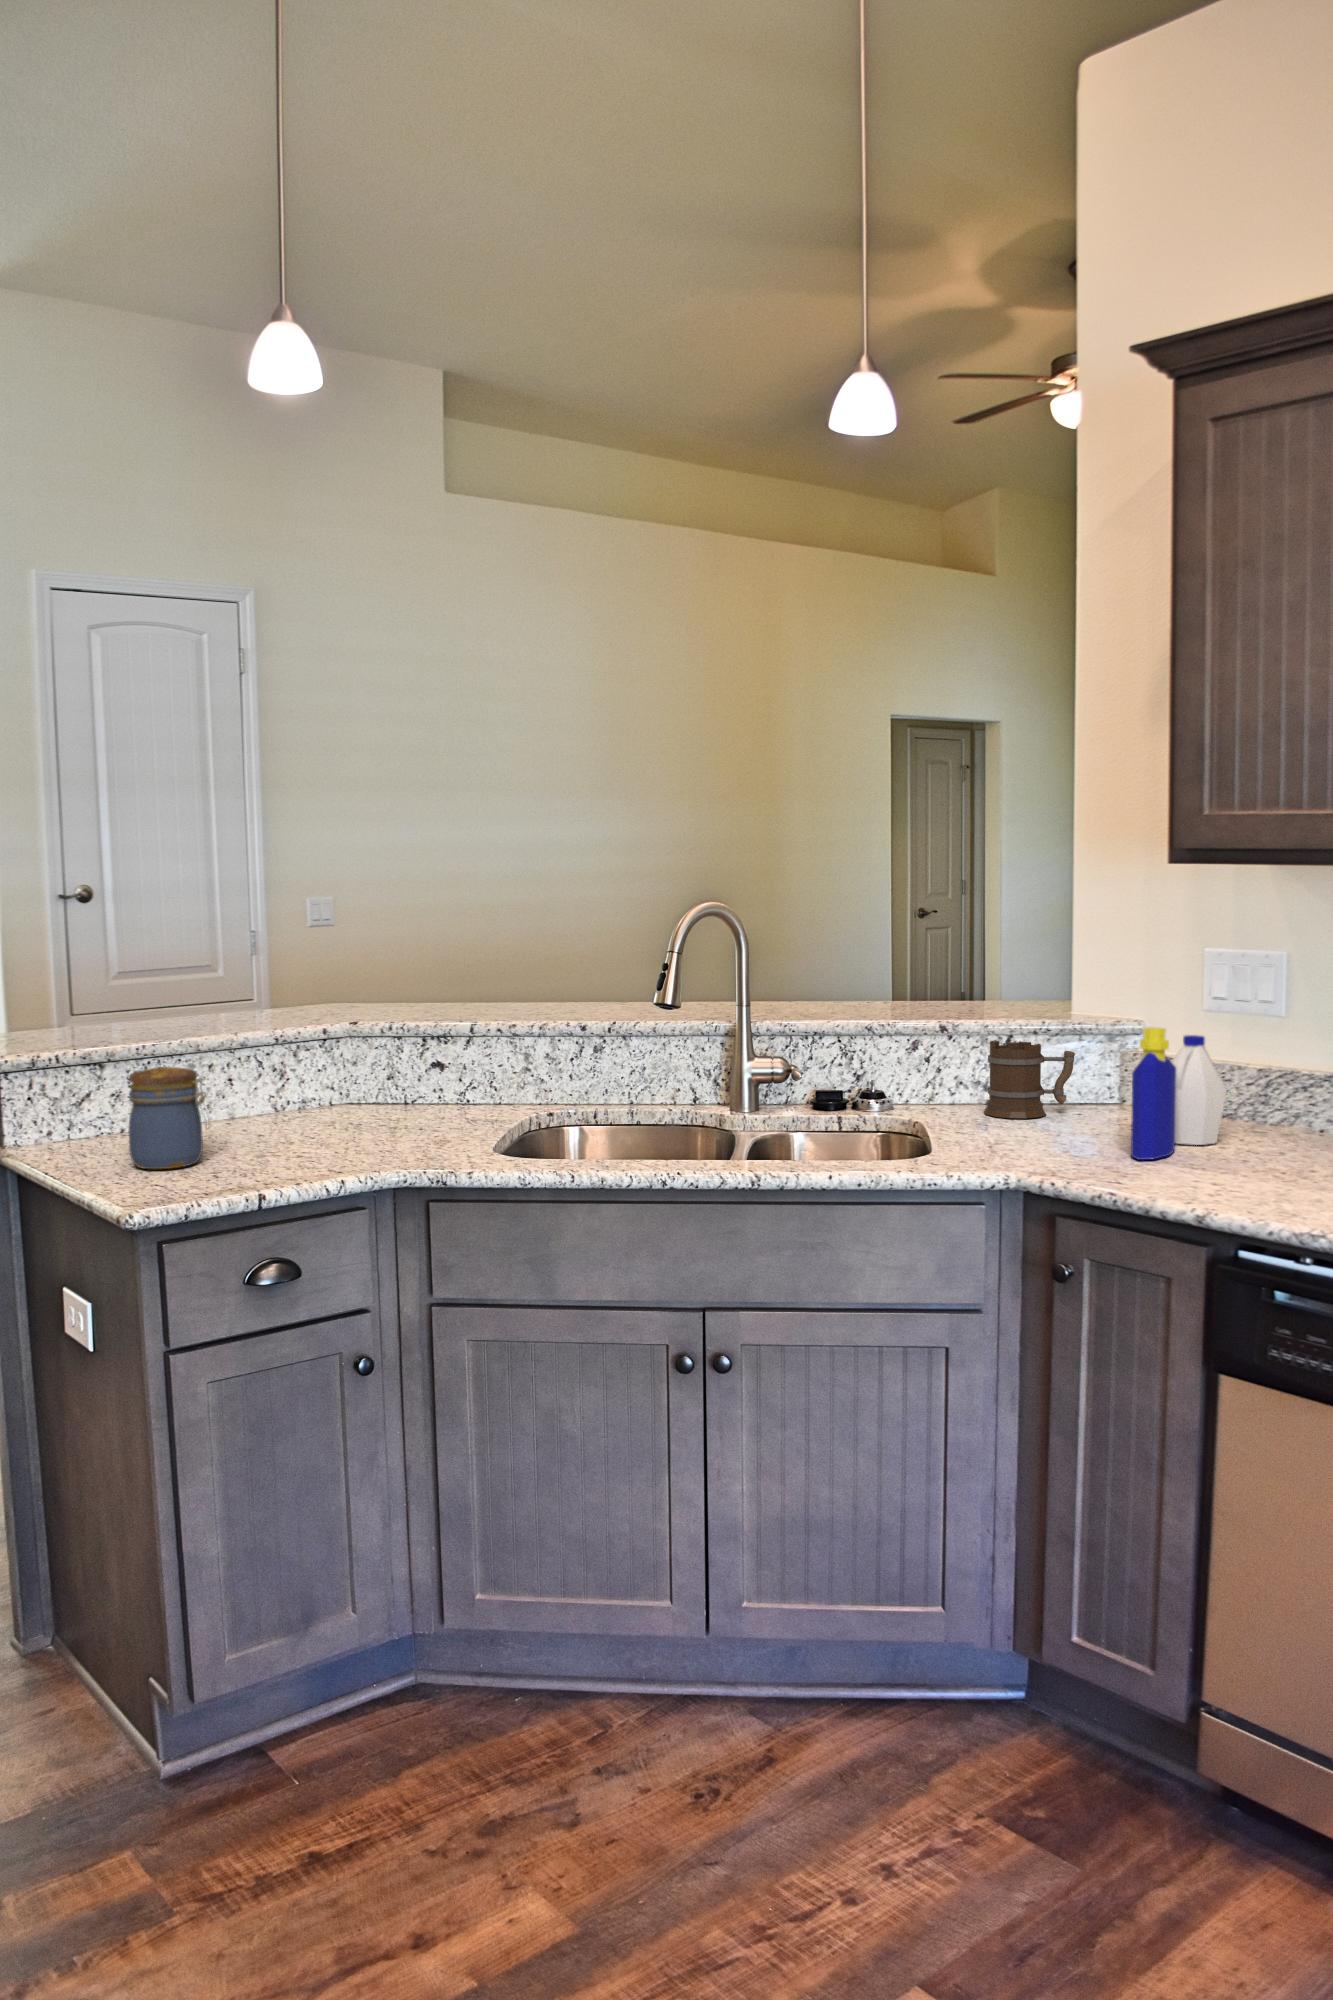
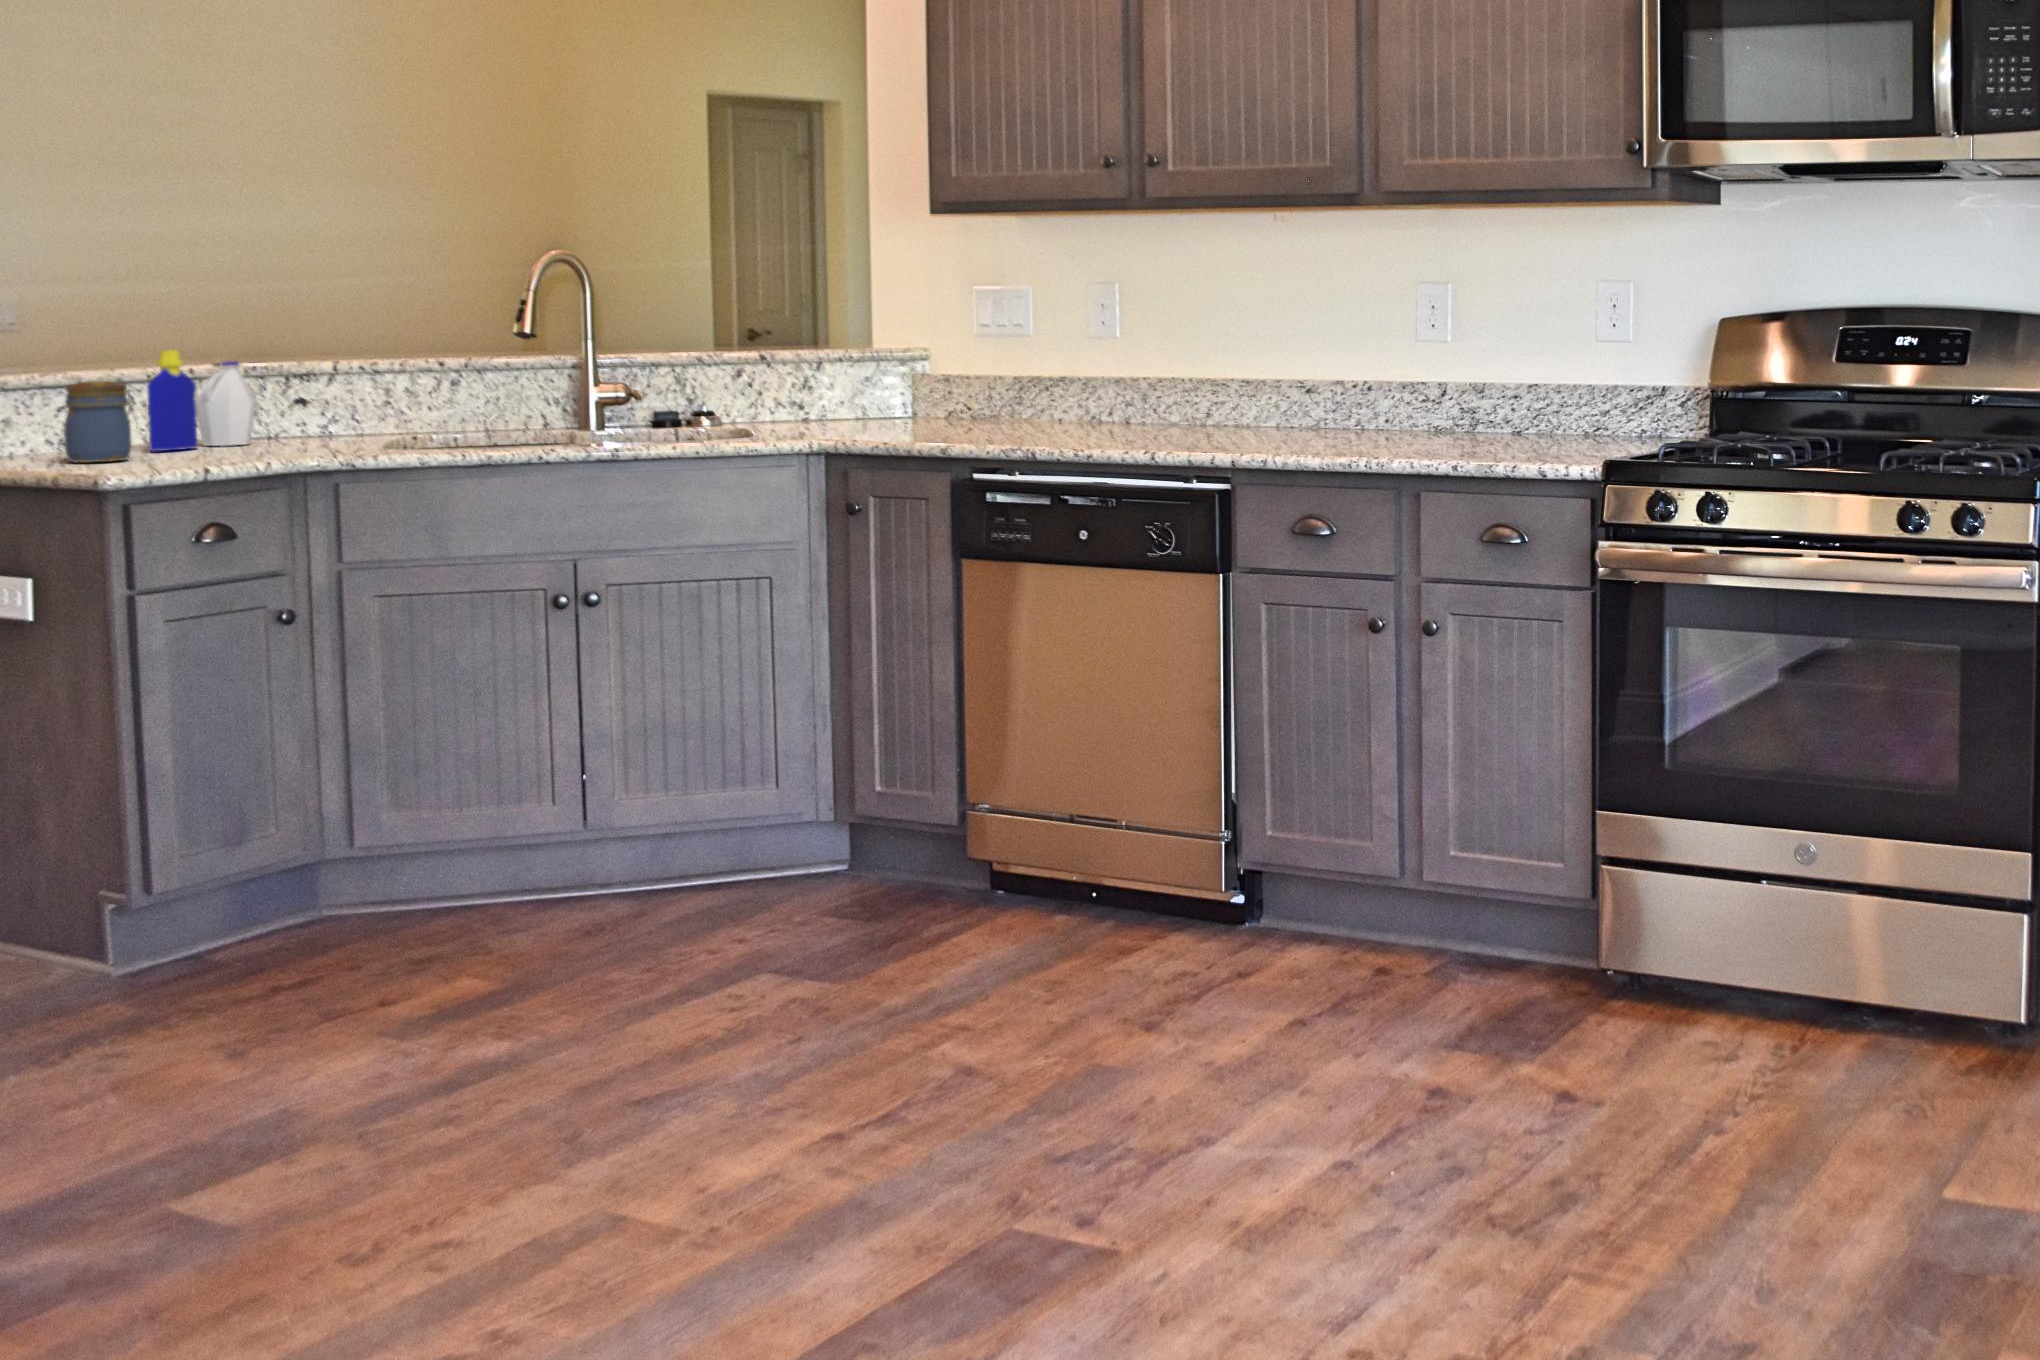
bottle: present [1131,1027,1227,1160] -> present [147,350,256,451]
mug: present [984,1040,1075,1118] -> none [800,367,871,425]

